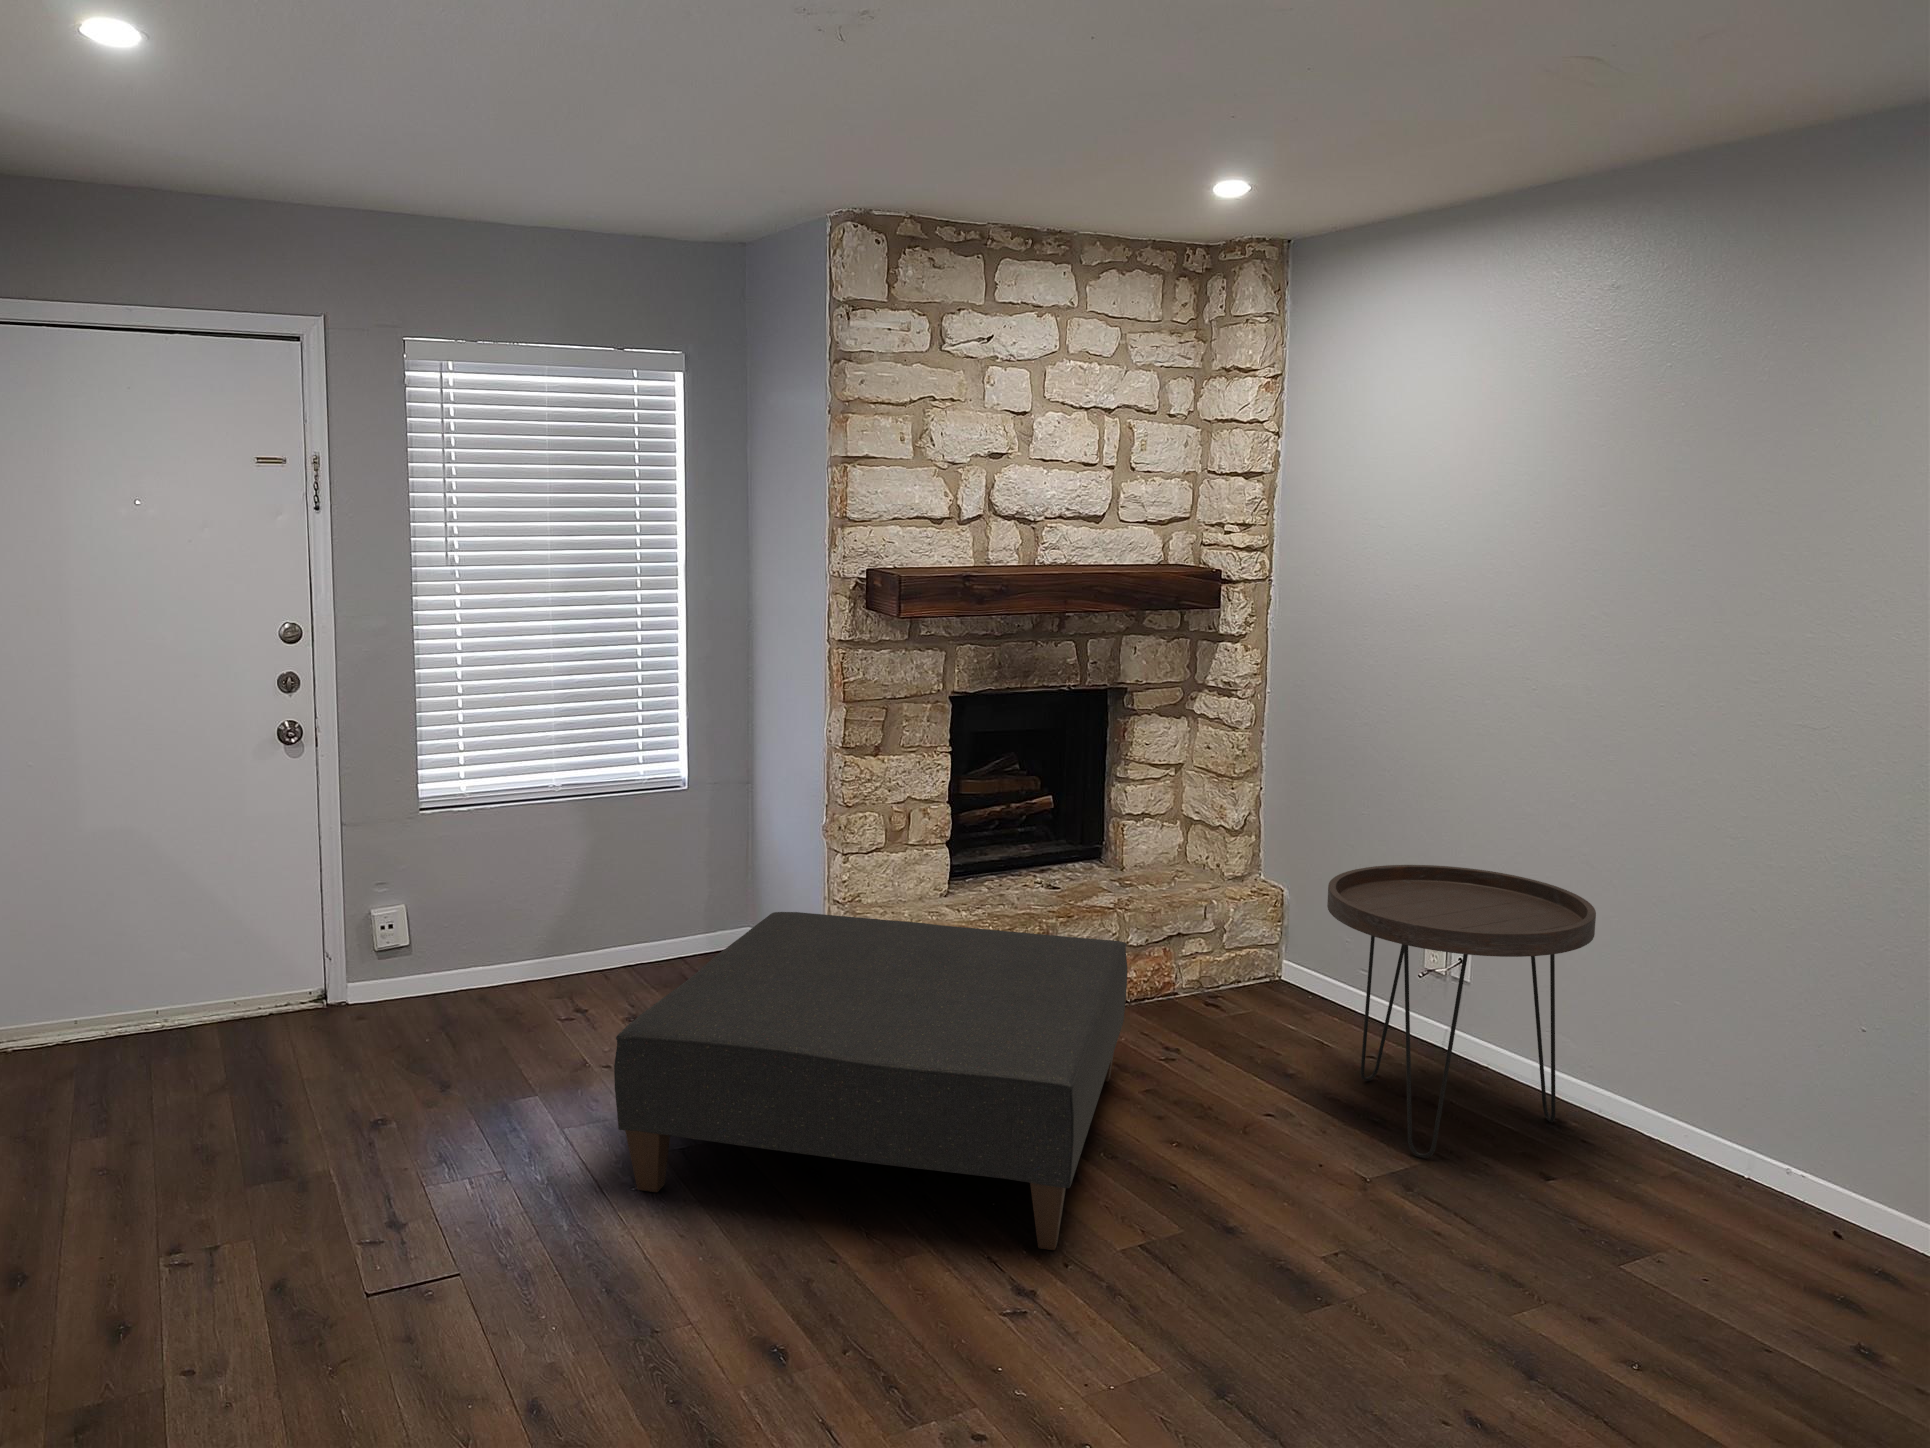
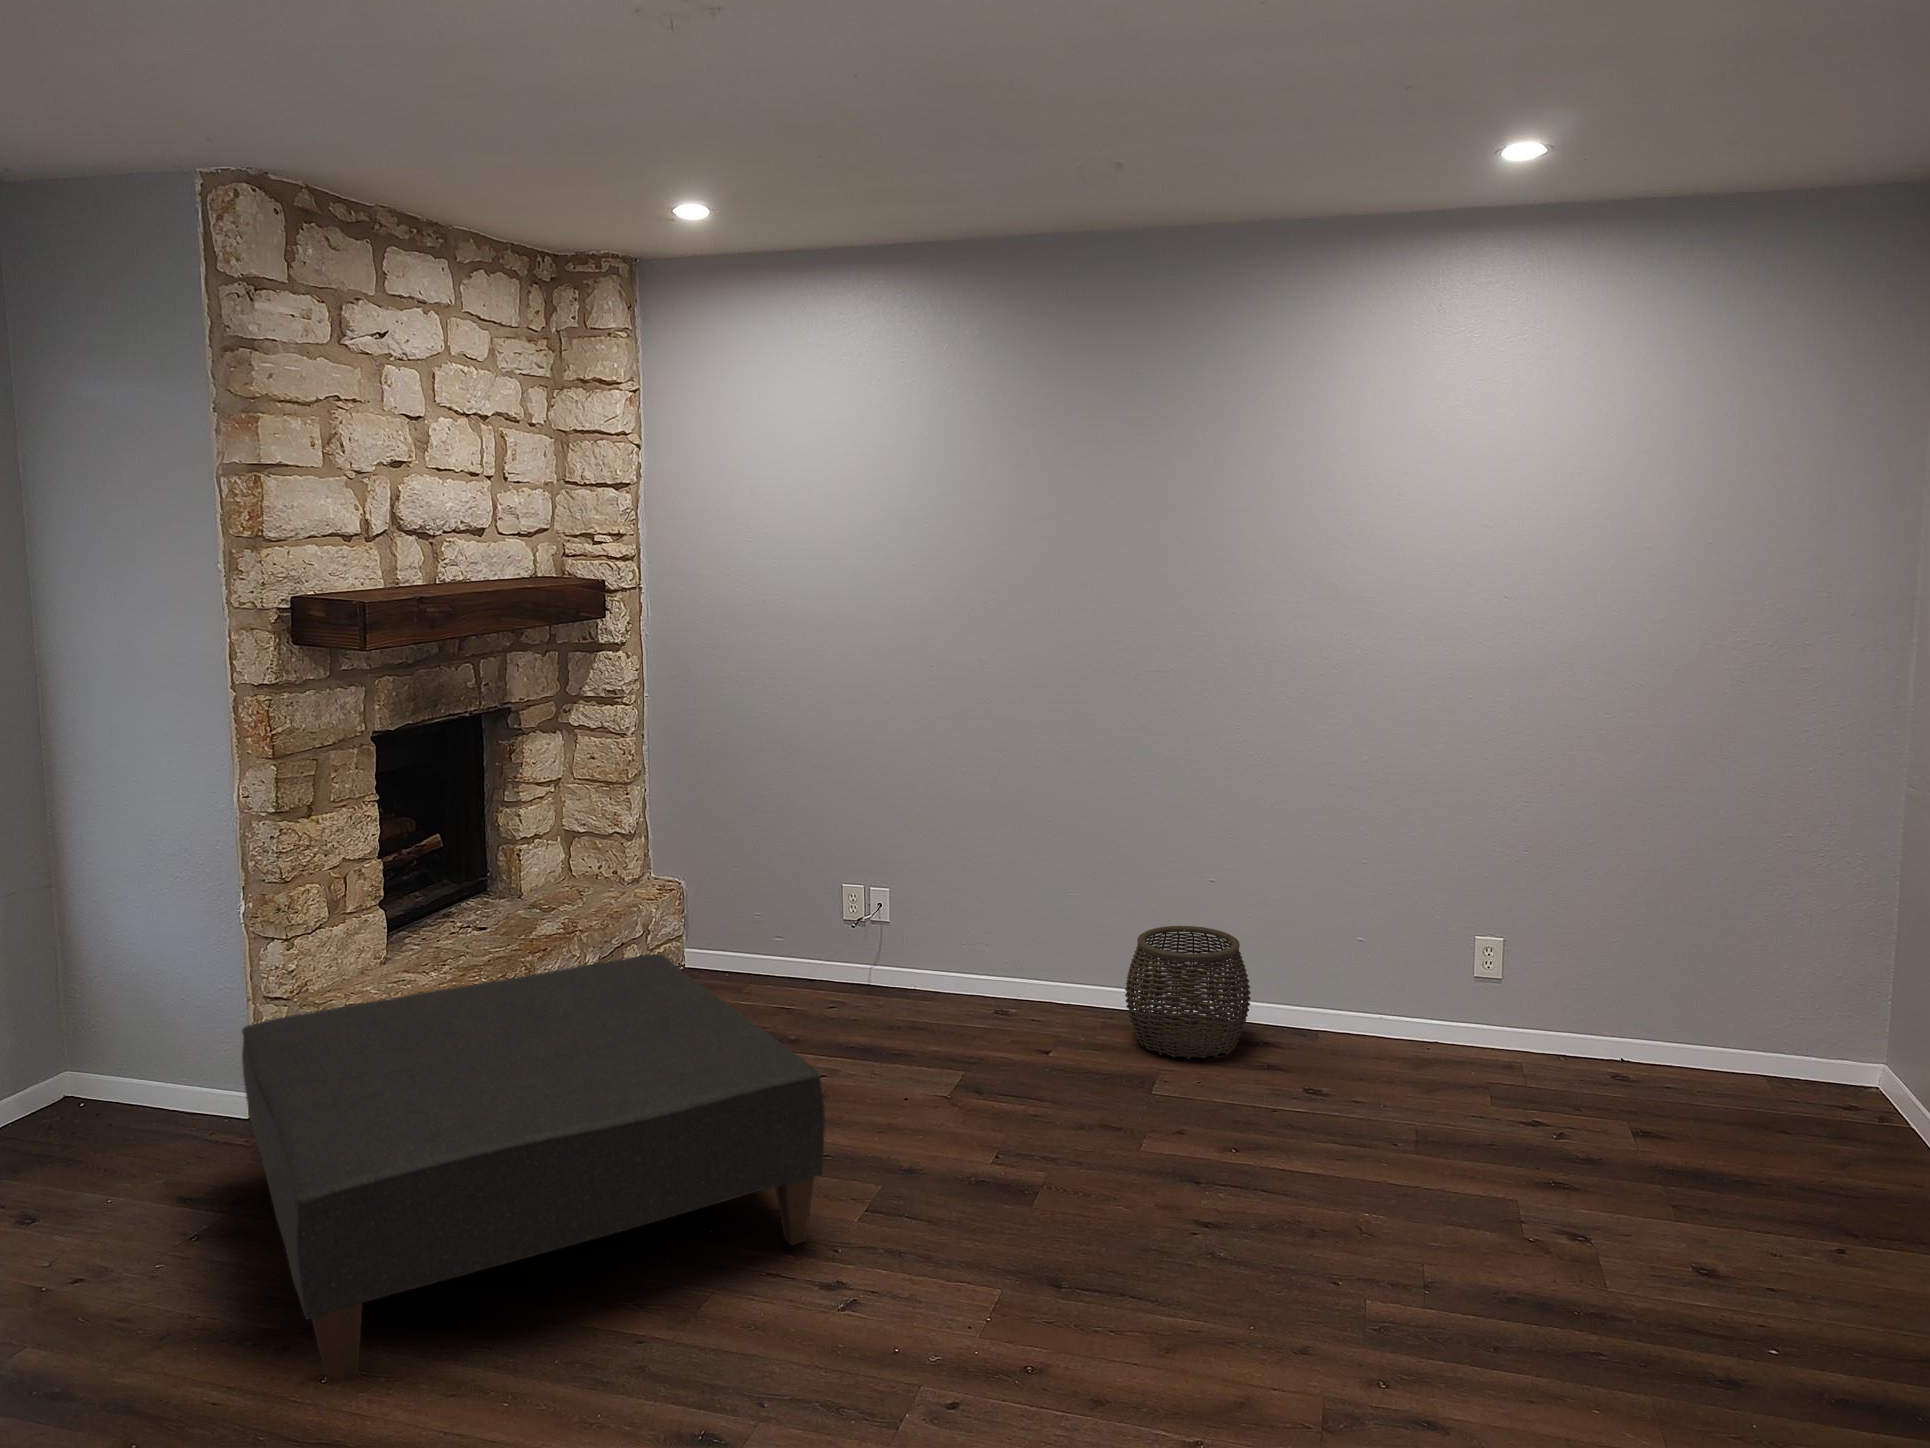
side table: present [1327,865,1596,1158] -> none [825,820,1035,1064]
woven basket: none [1673,1078,1877,1280] -> present [1125,926,1251,1059]

